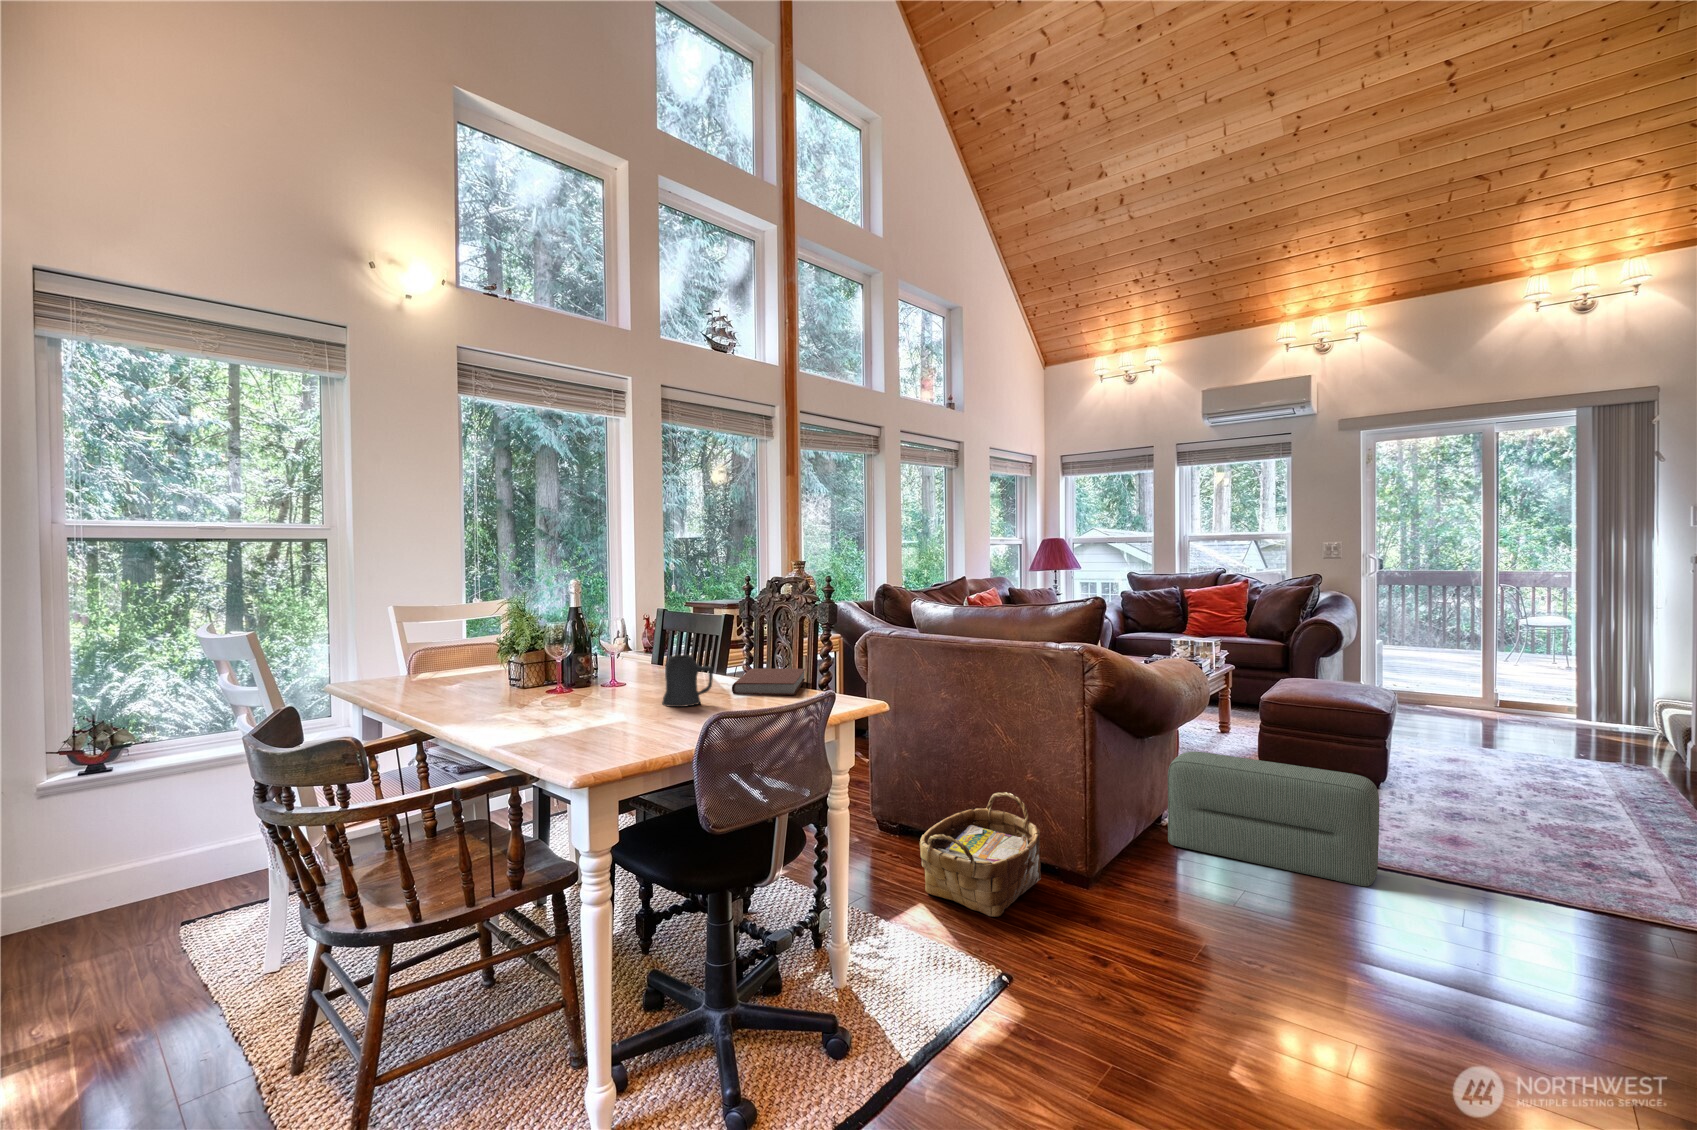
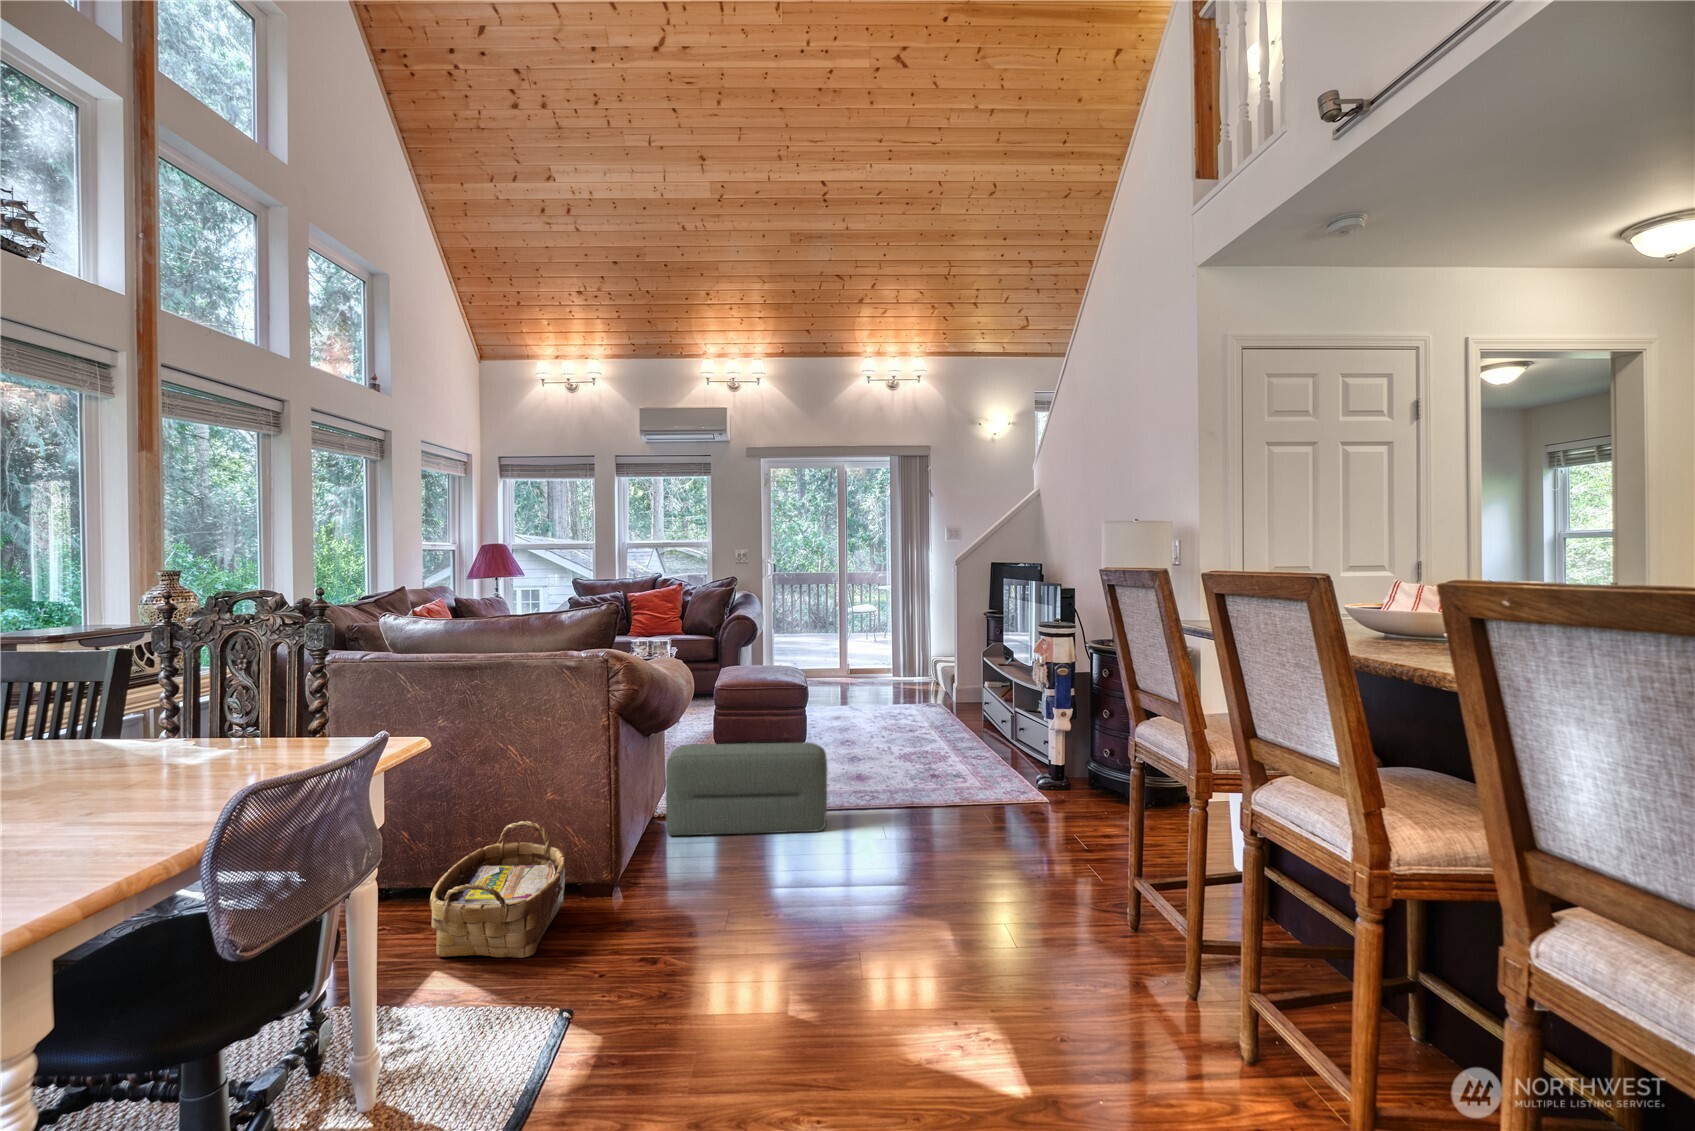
mug: present [662,655,713,707] -> none [69,725,168,806]
book: present [732,668,805,695] -> none [181,720,290,770]

